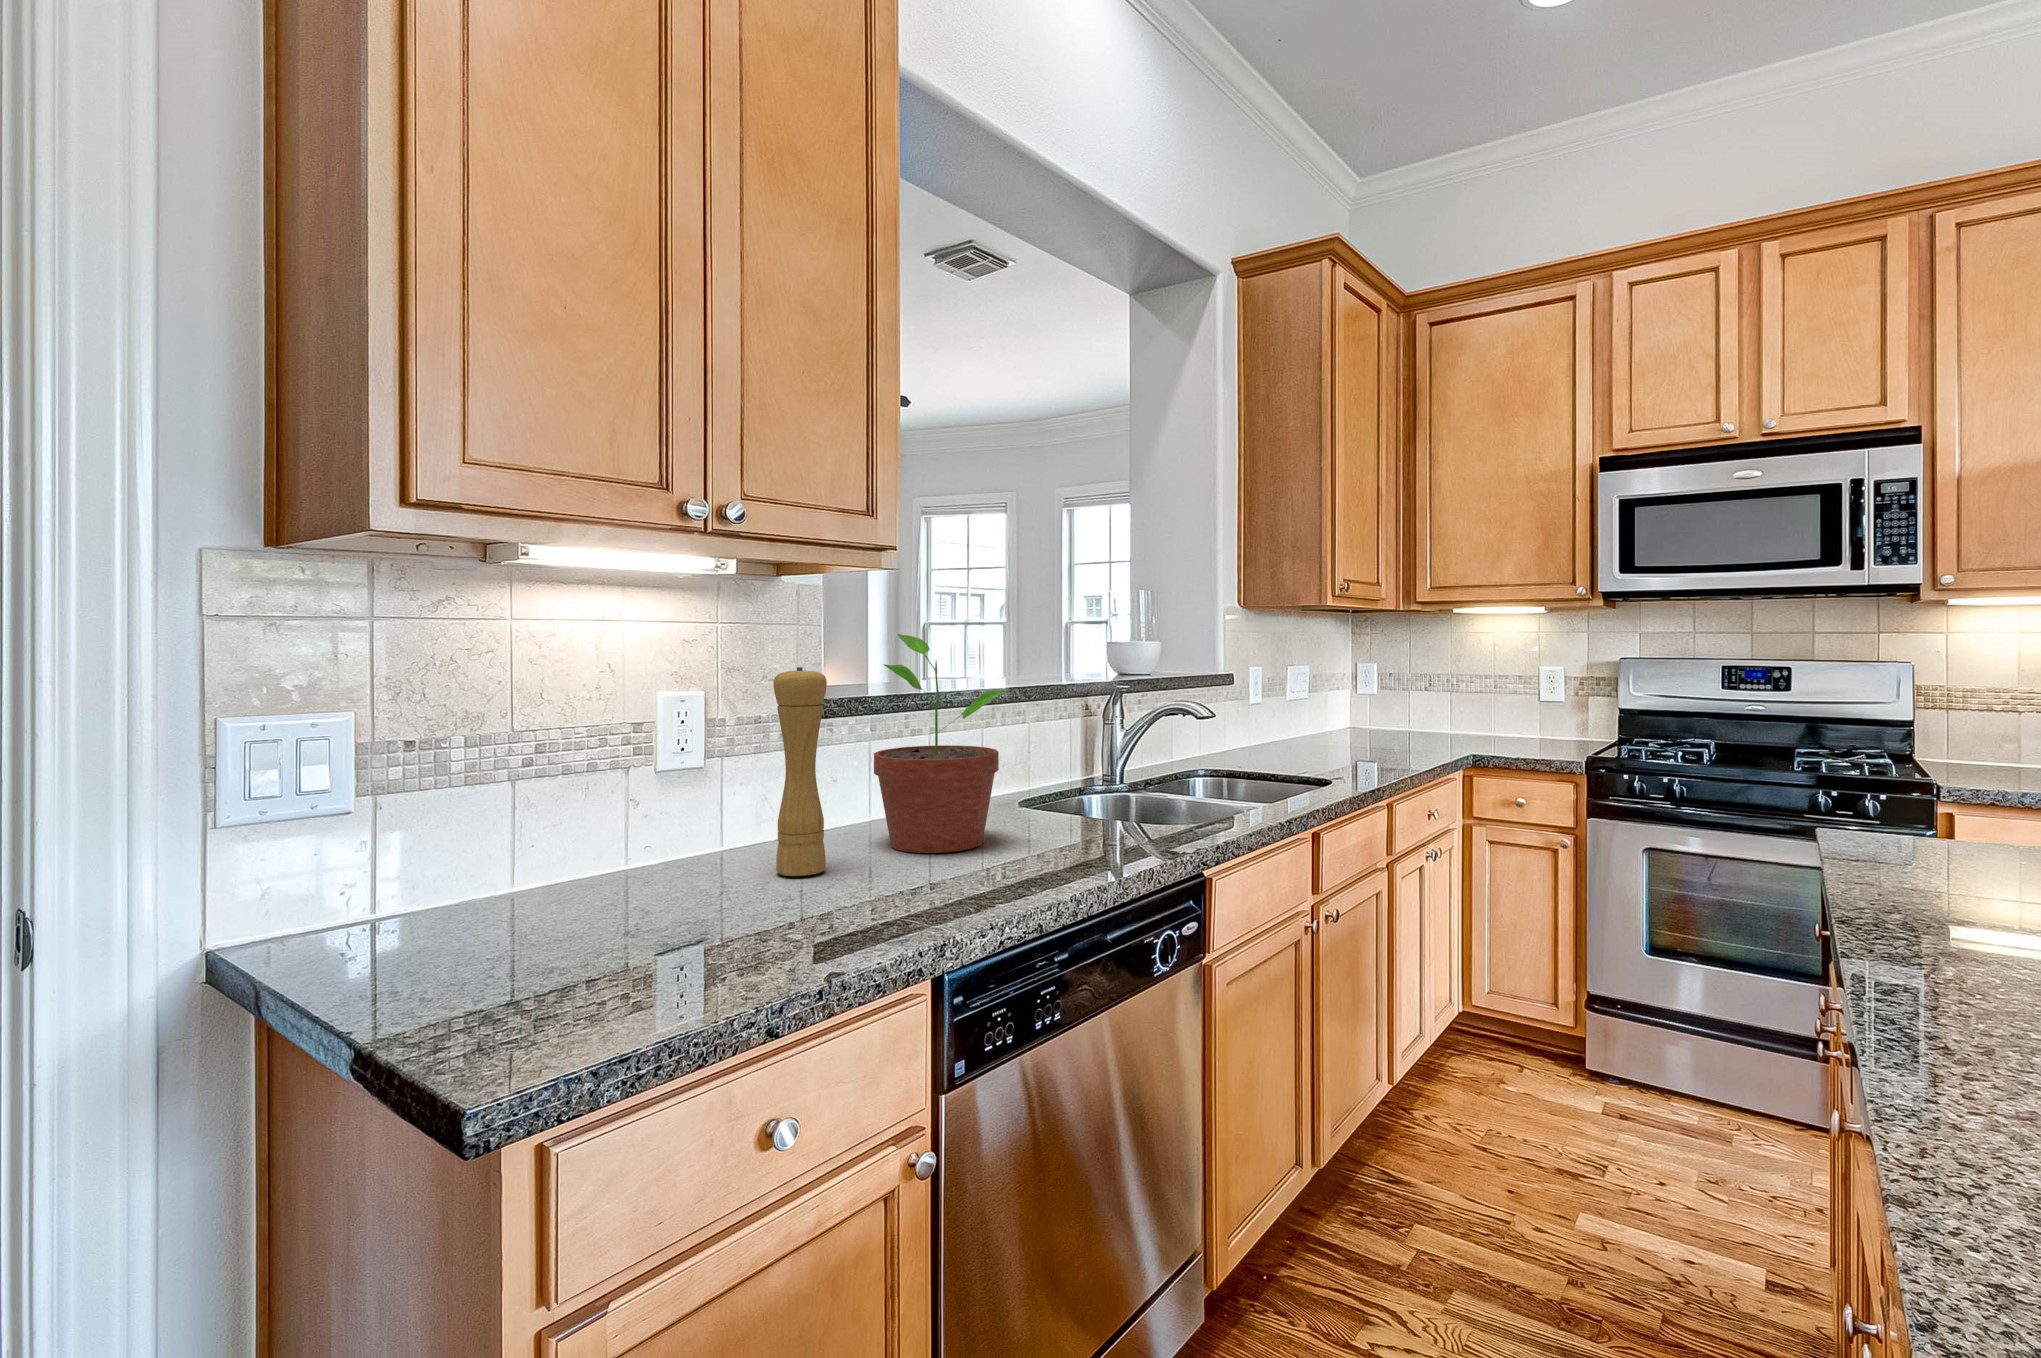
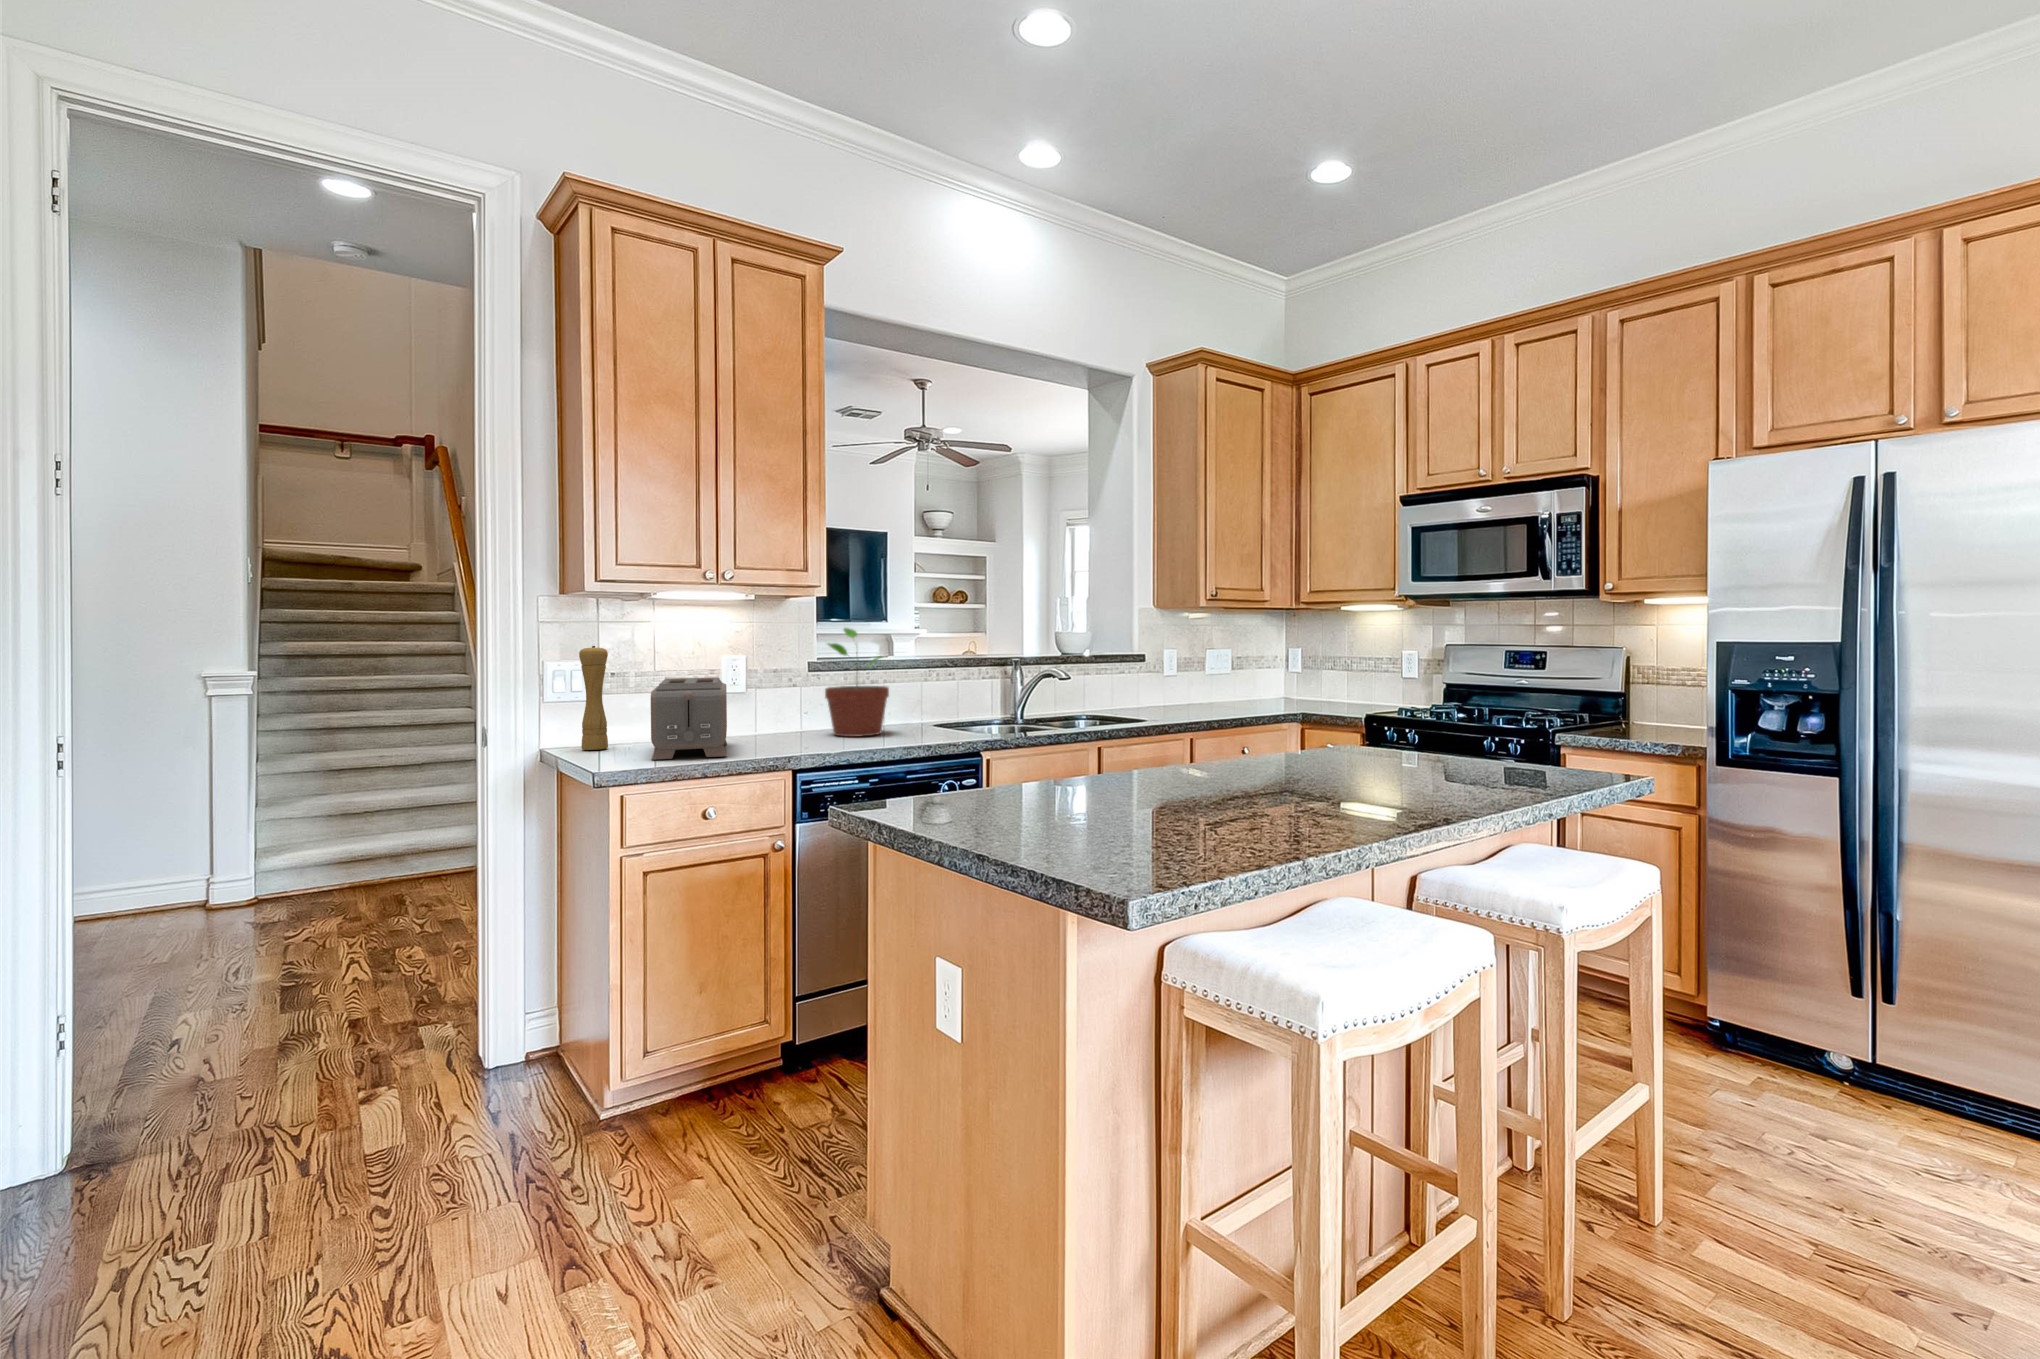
pepper mill: present [773,667,827,876] -> present [579,646,608,750]
toaster: none [543,745,775,988] -> present [651,677,727,760]

